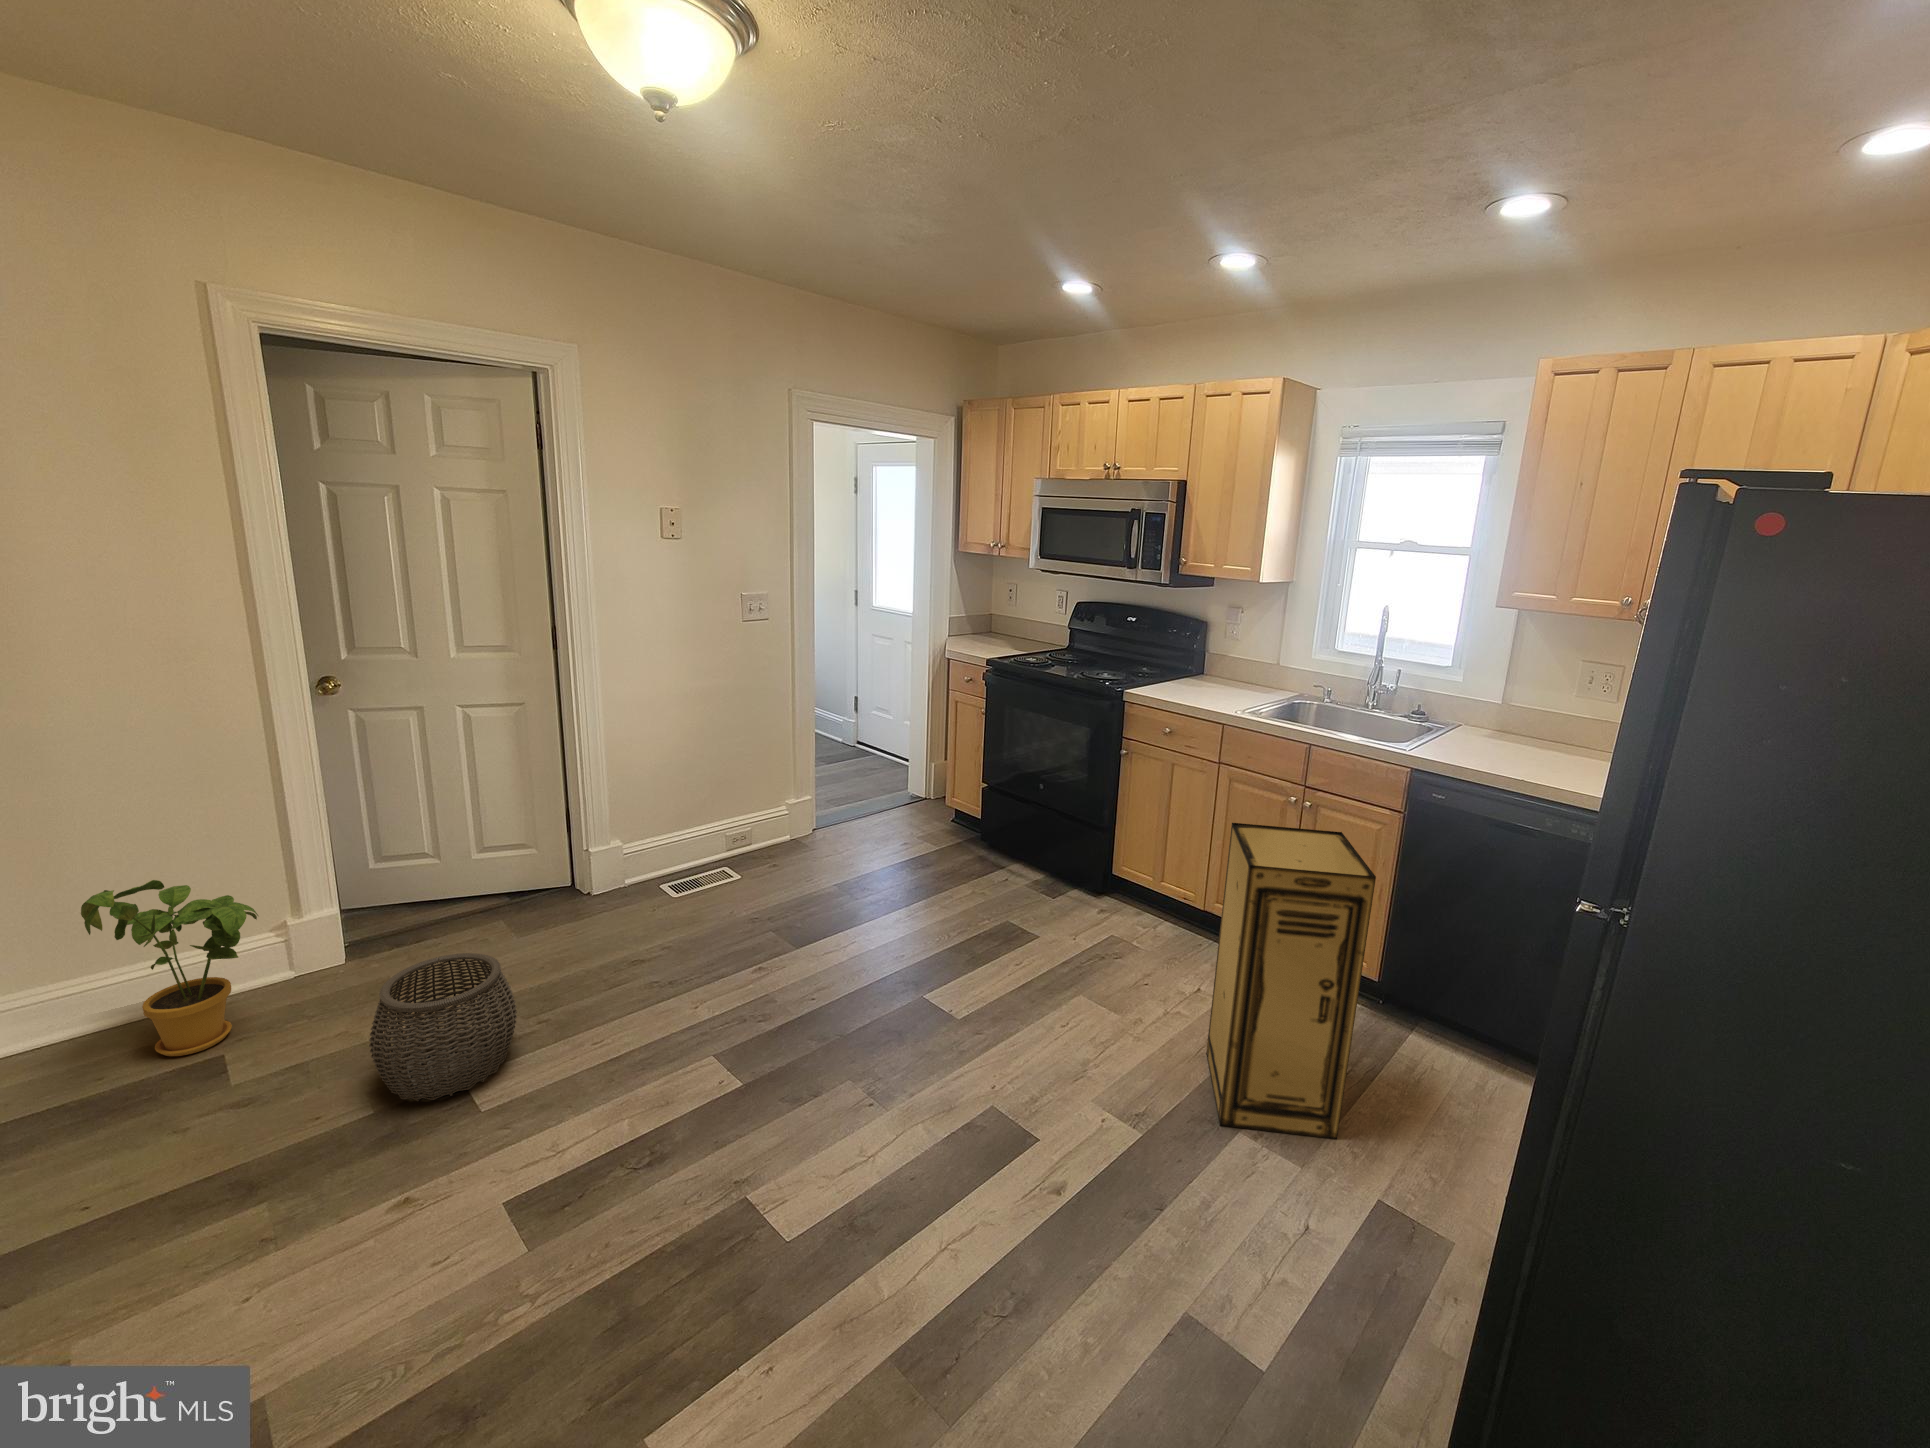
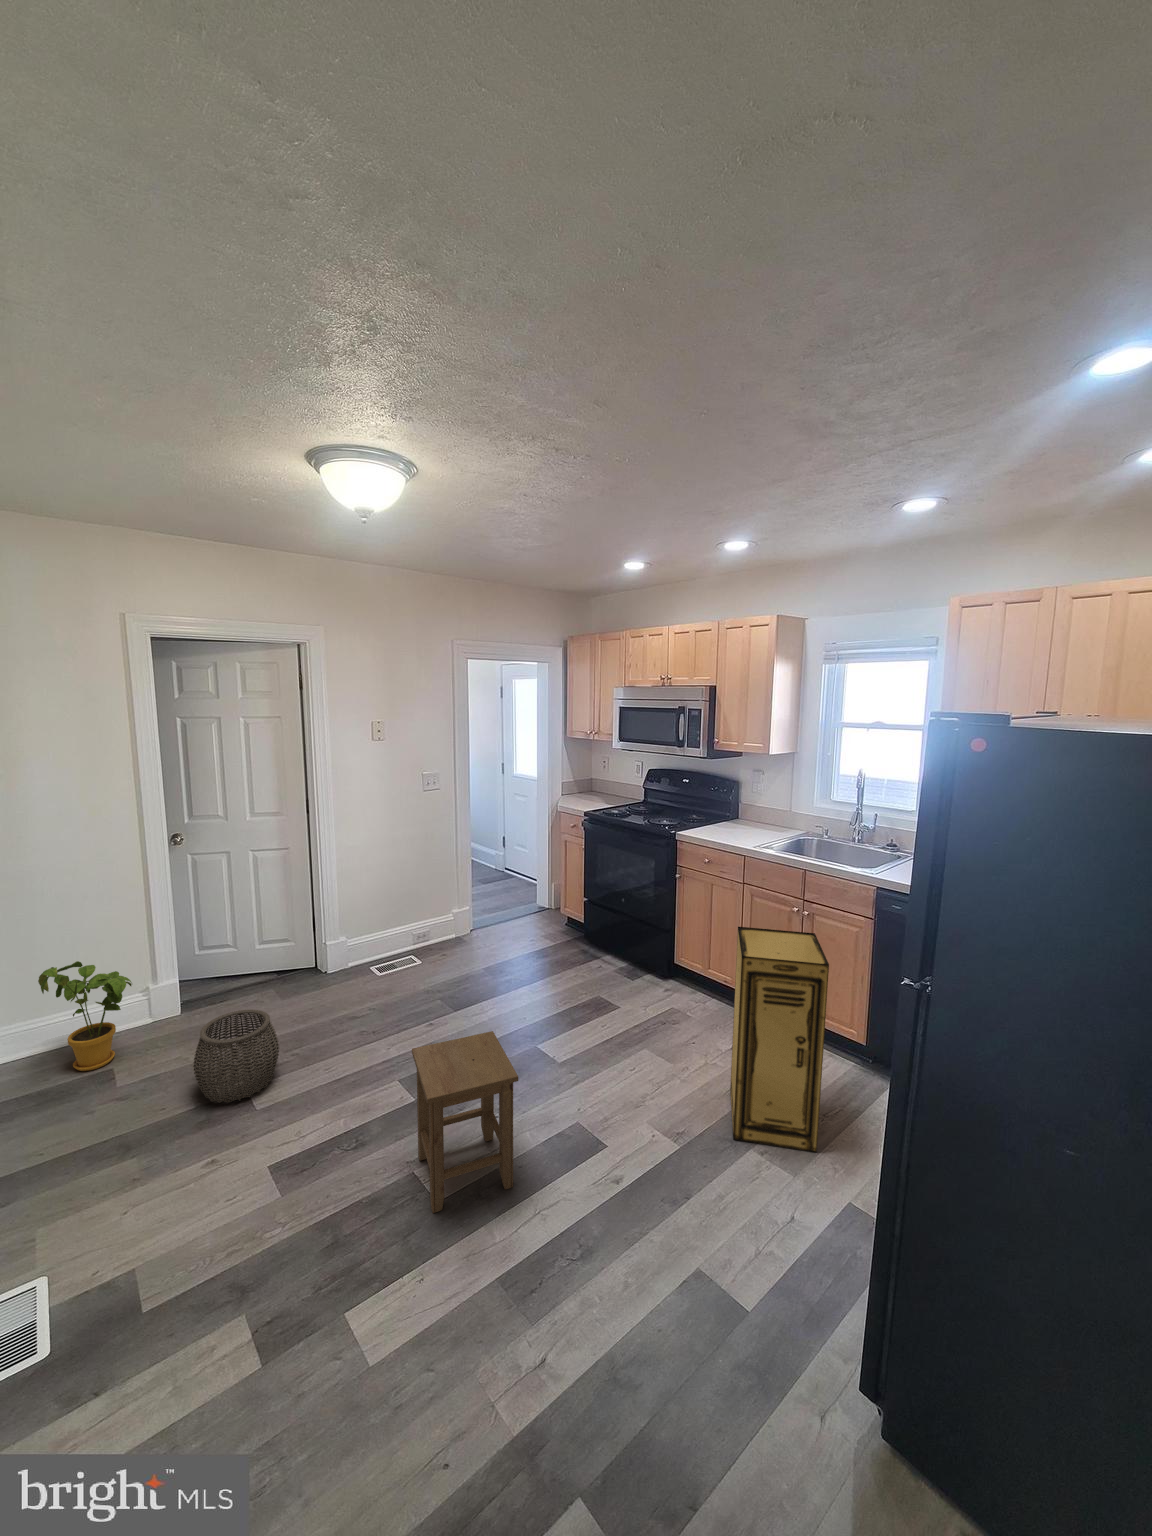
stool: none [743,981,918,1264] -> present [412,1031,518,1213]

